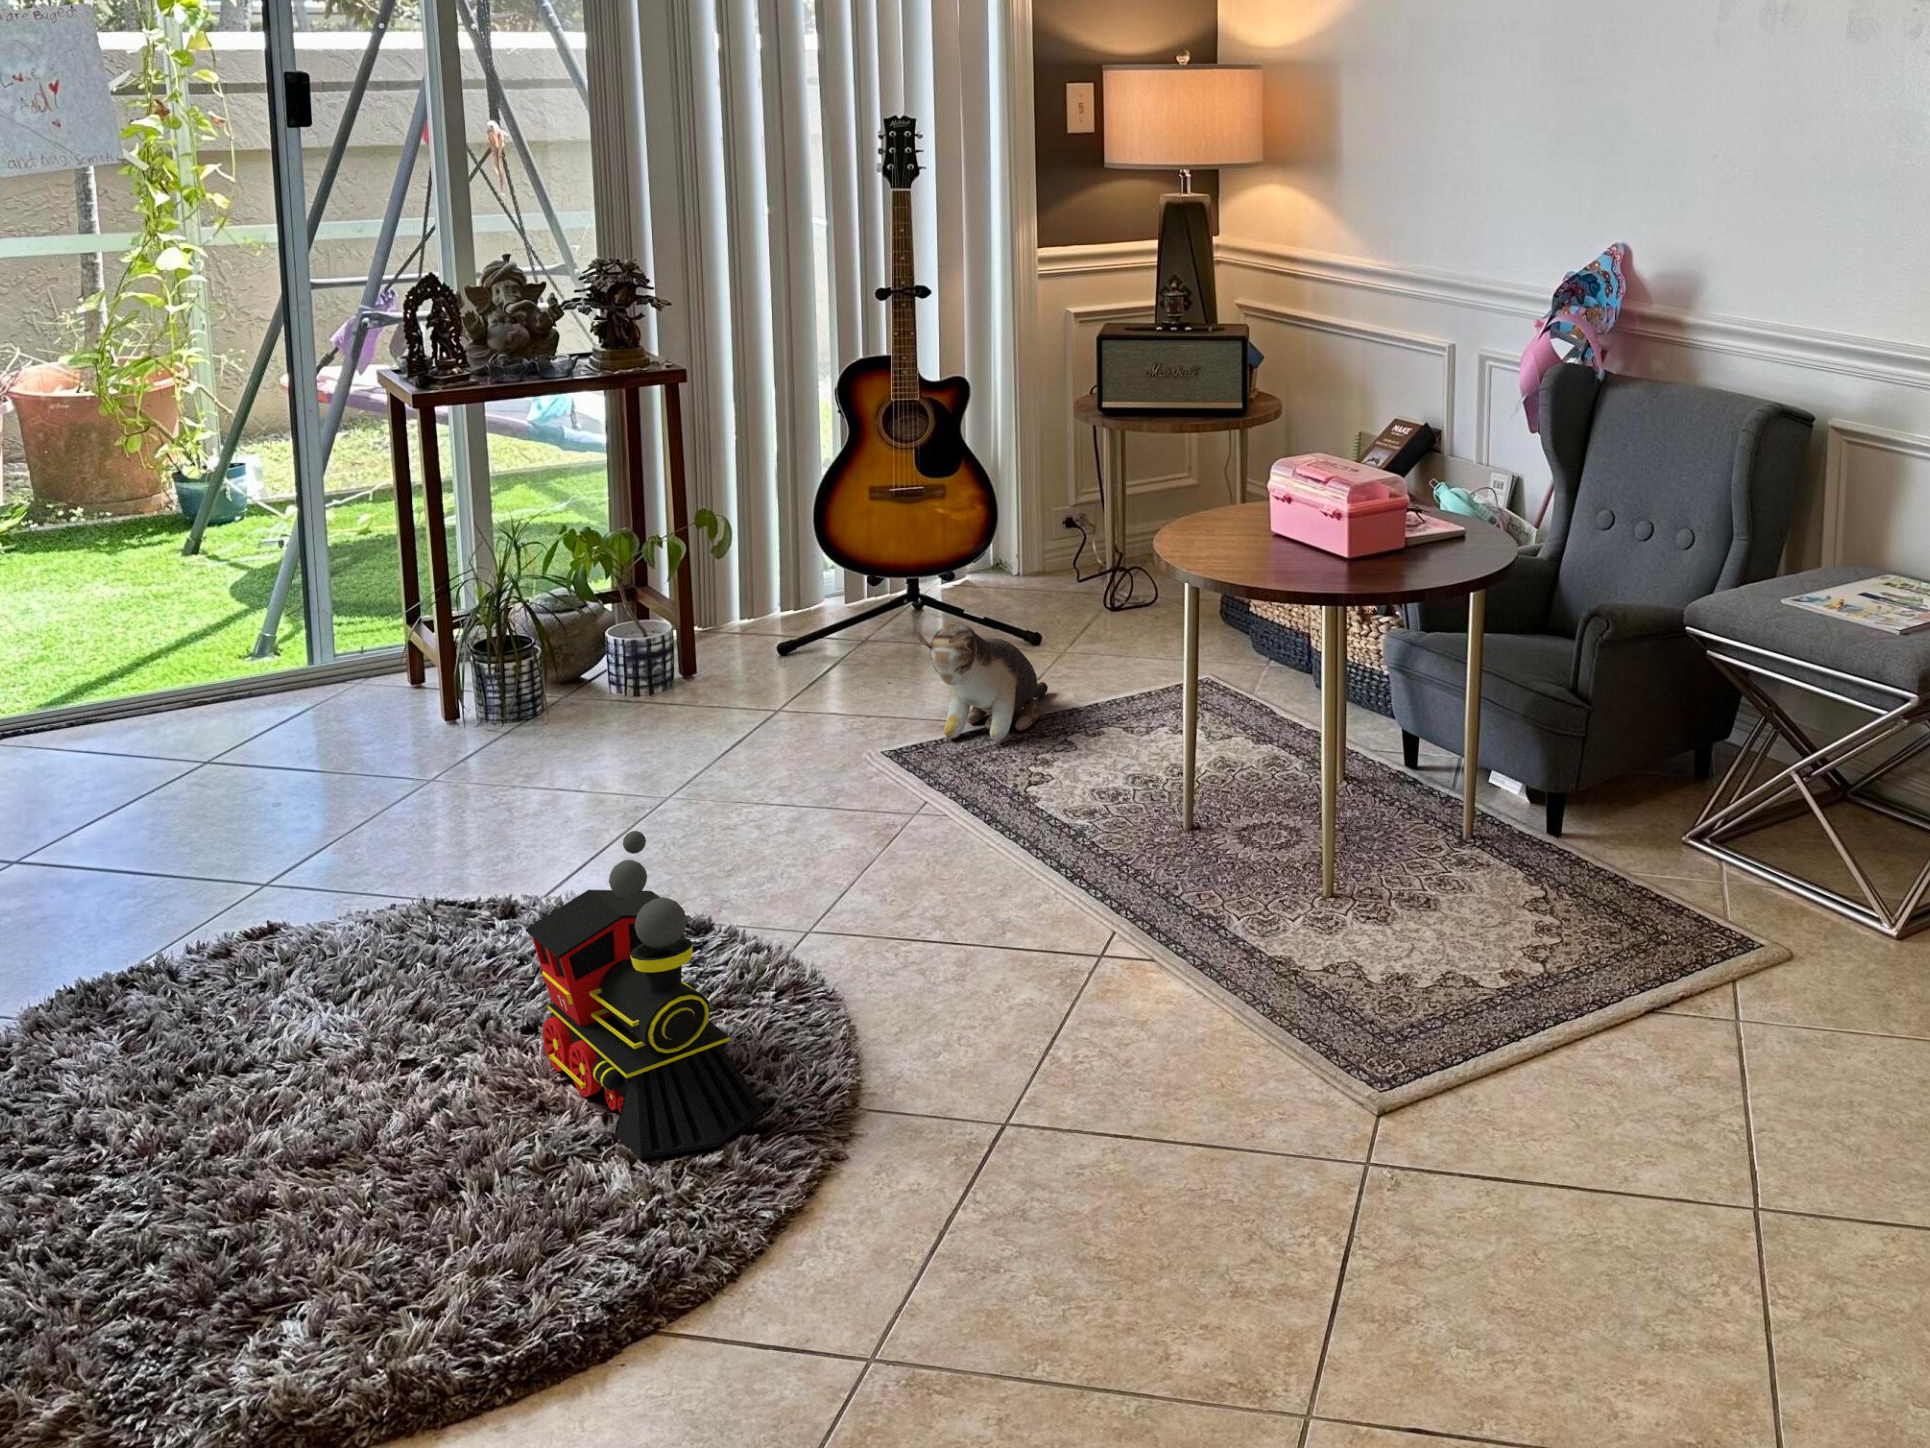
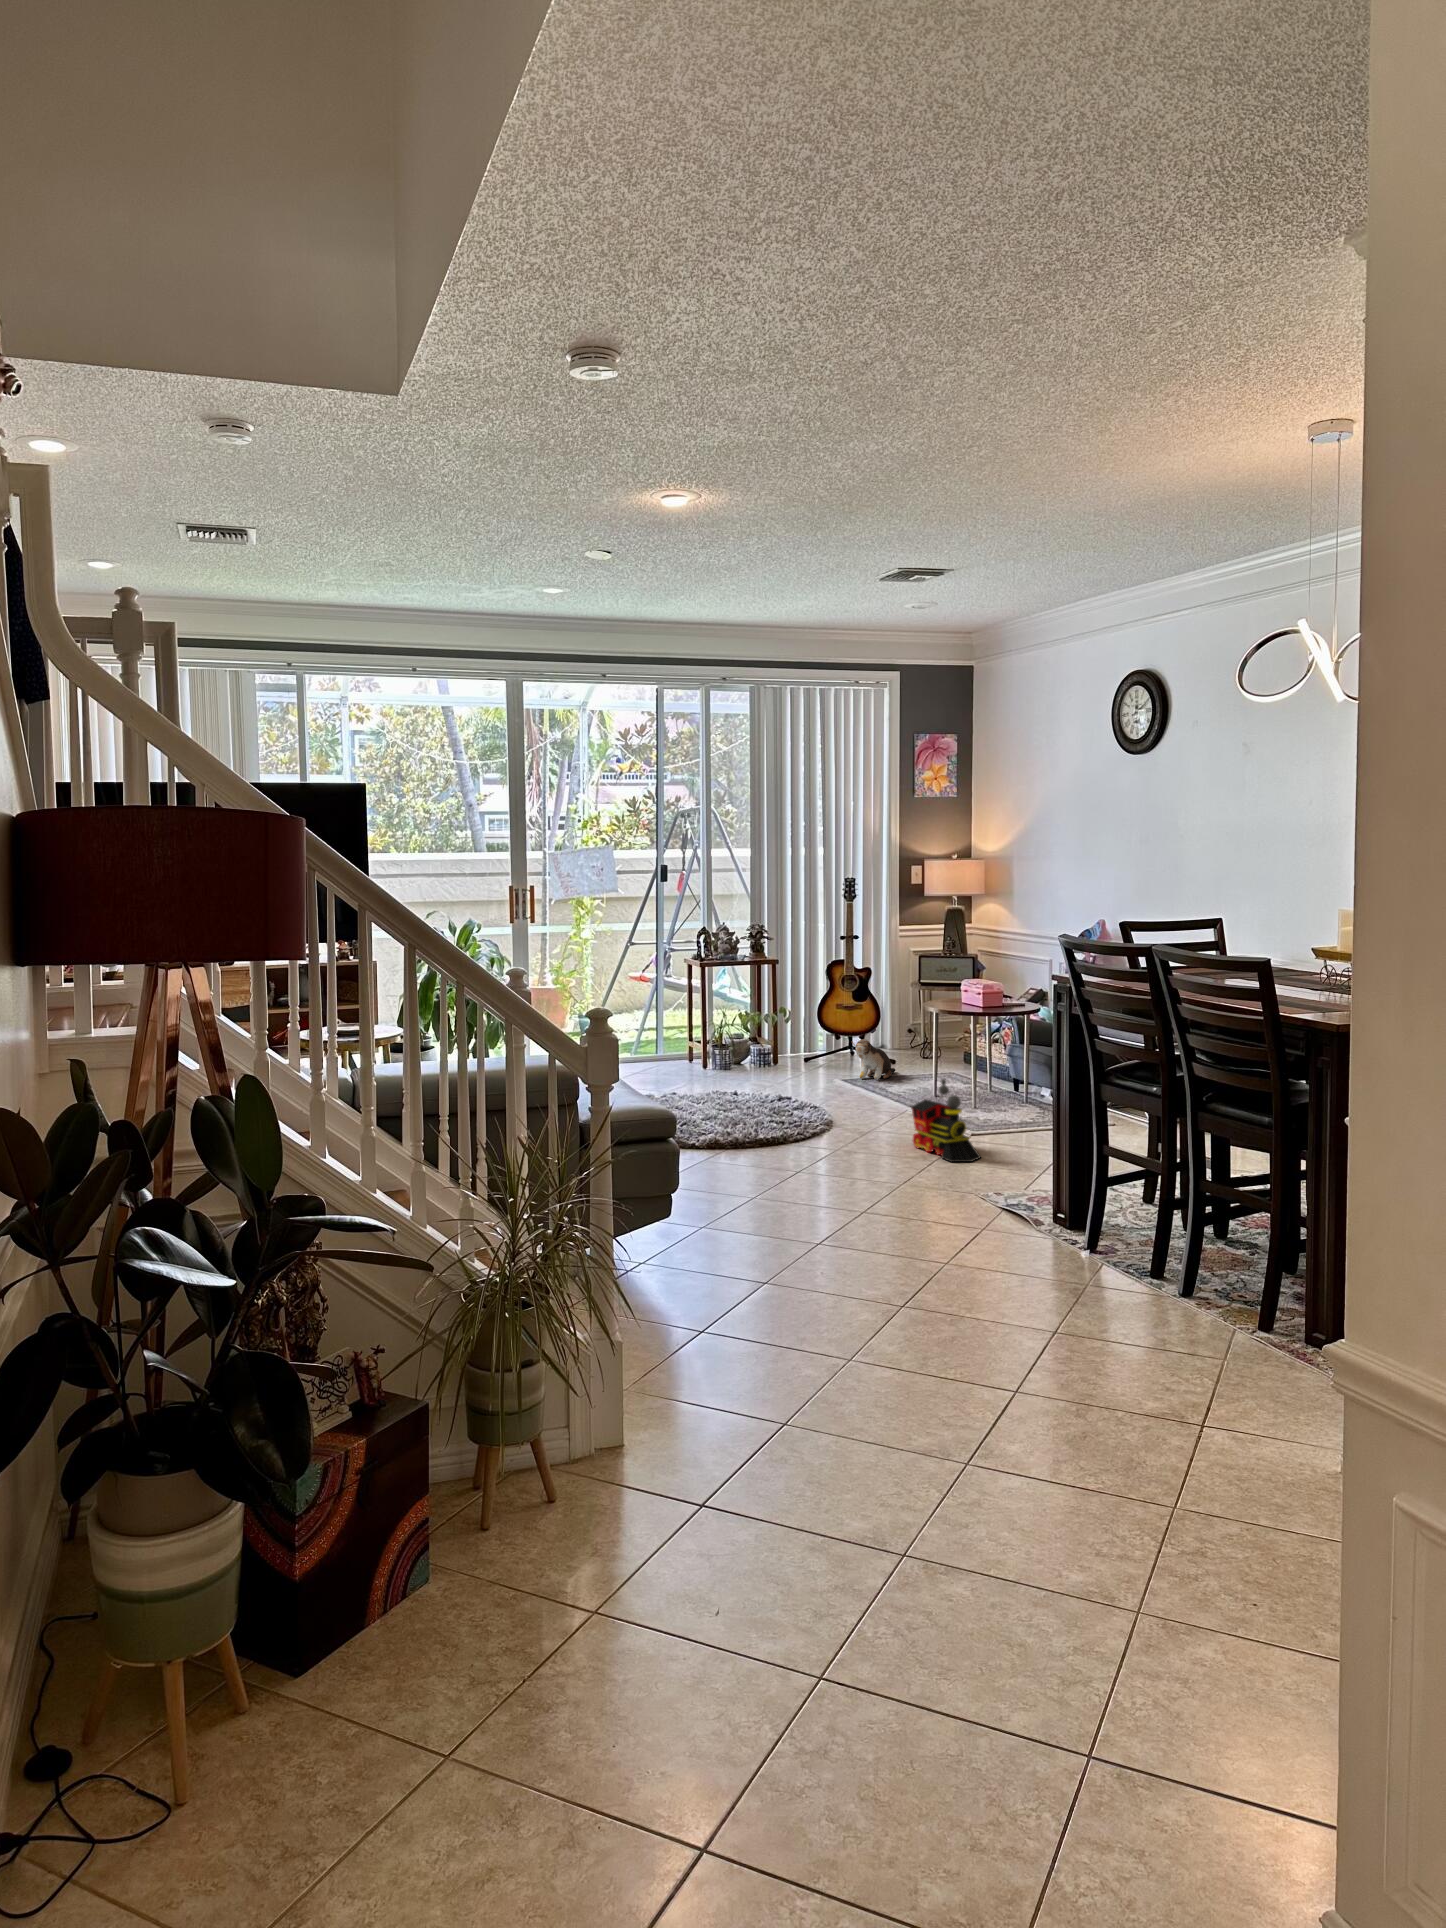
toy train: present [525,831,764,1159] -> present [910,1079,981,1162]

